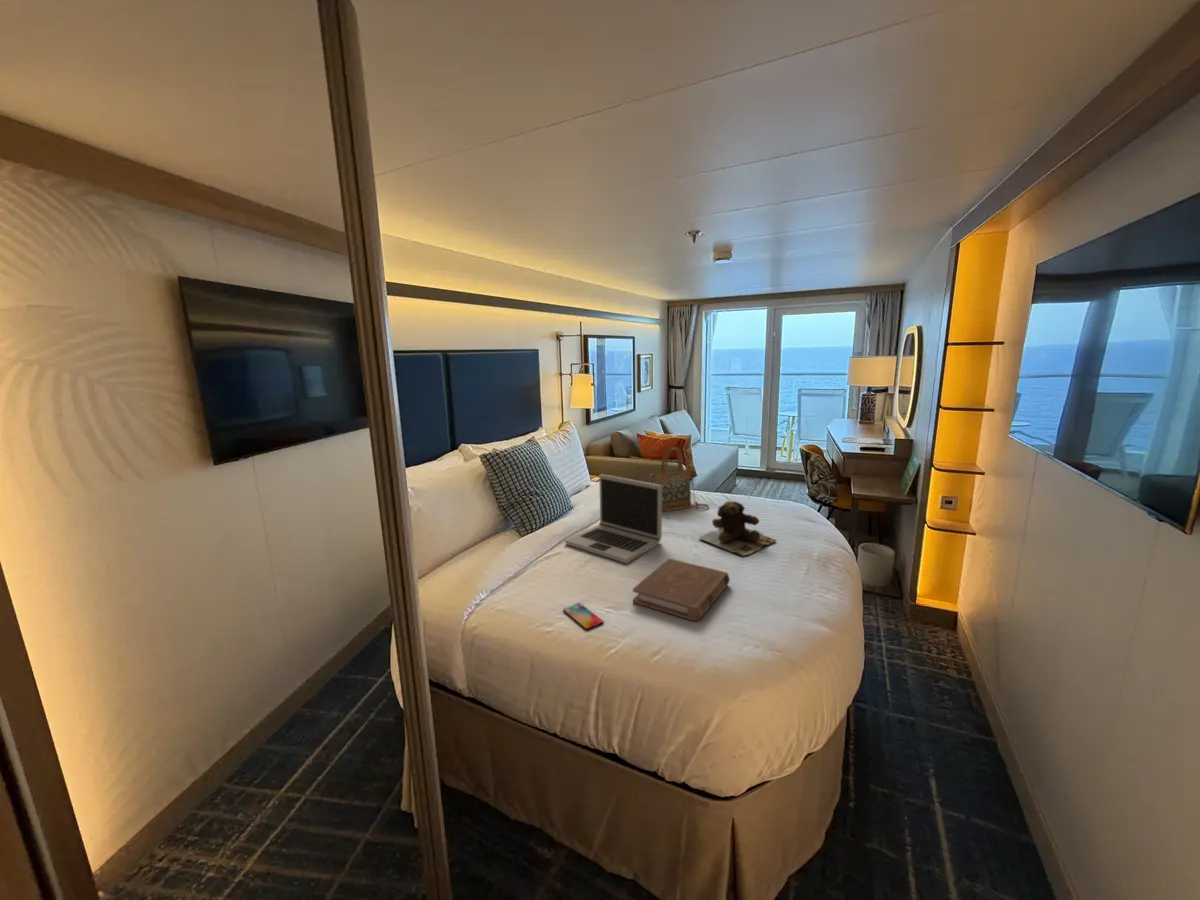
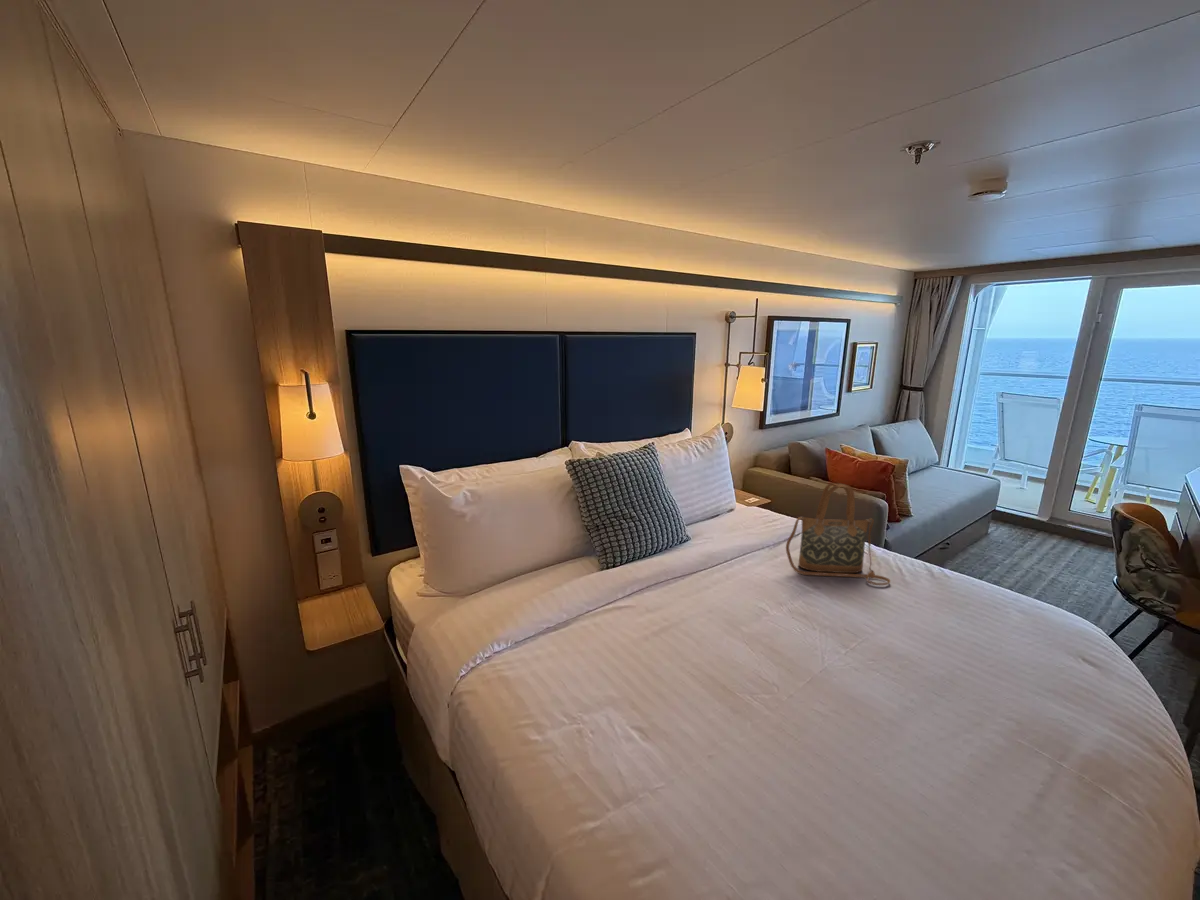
laptop: present [565,474,662,563] -> none [642,509,788,656]
teddy bear: present [699,501,775,555] -> none [844,594,999,704]
book: present [633,559,730,621] -> none [672,672,860,826]
smartphone: present [563,603,604,629] -> none [567,708,607,766]

